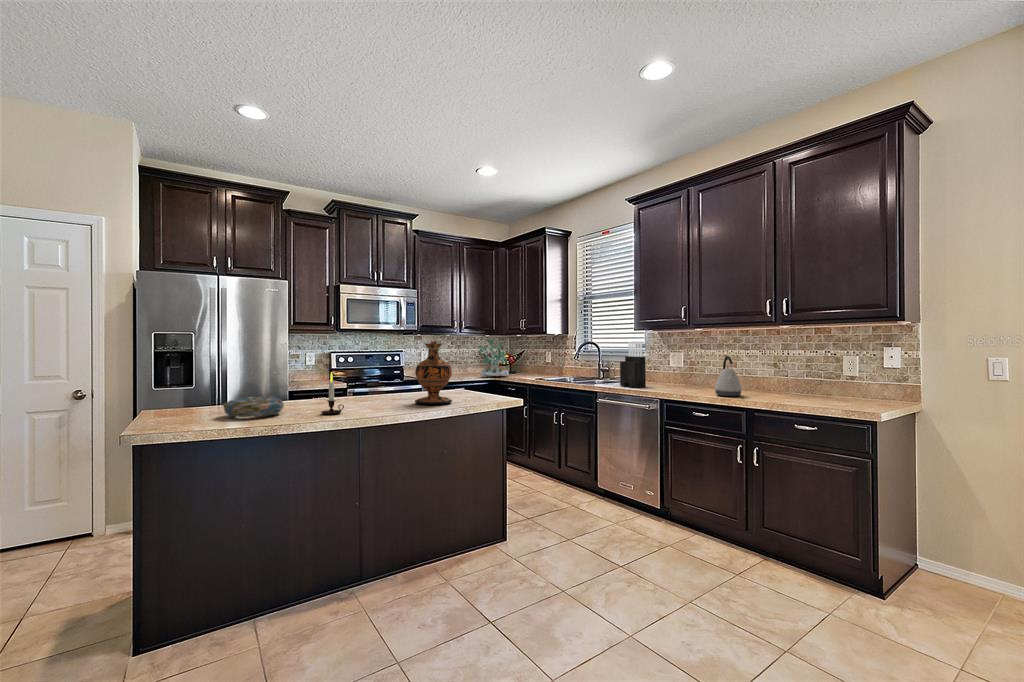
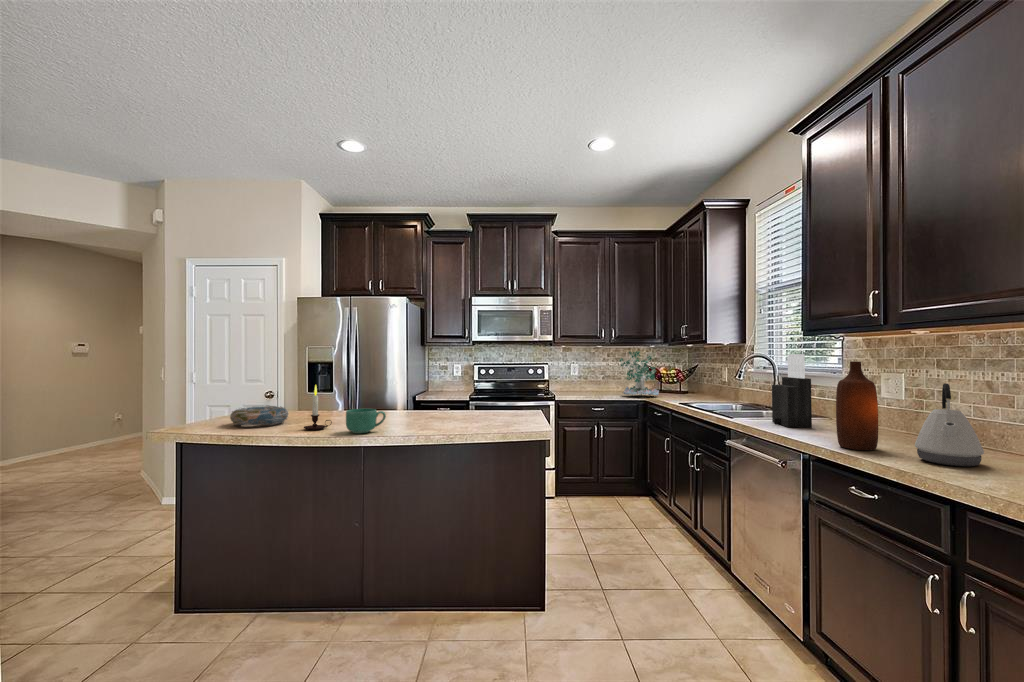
vase: present [415,341,452,404] -> none [421,352,466,428]
bottle: none [676,346,695,394] -> present [836,361,878,450]
mug: none [371,391,402,413] -> present [346,409,386,433]

